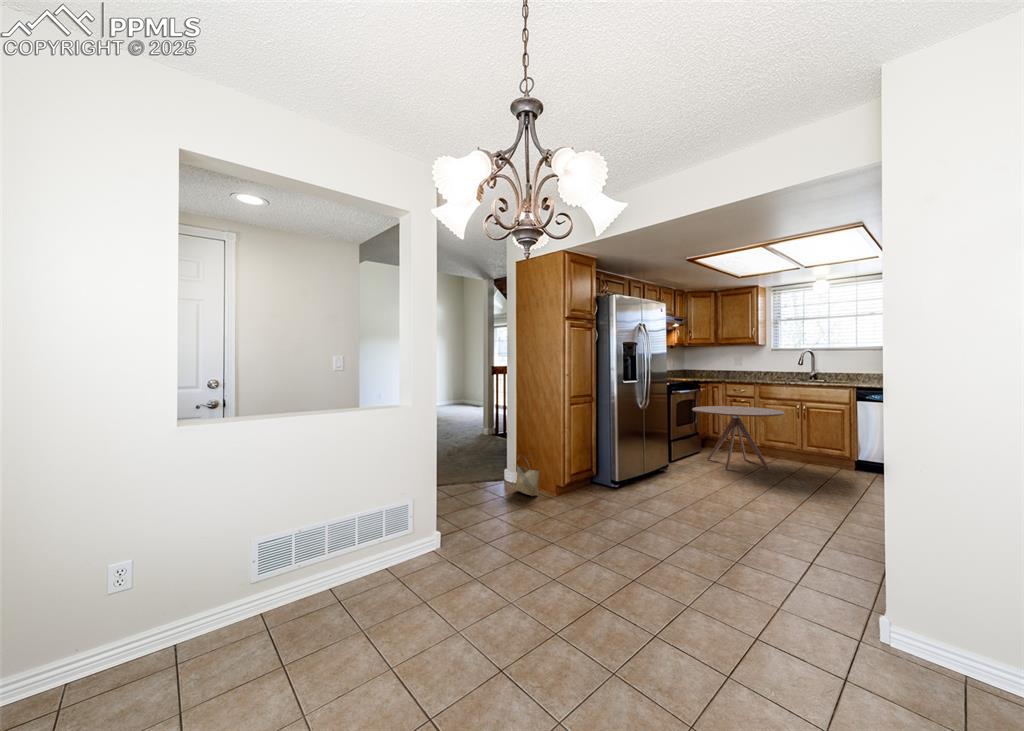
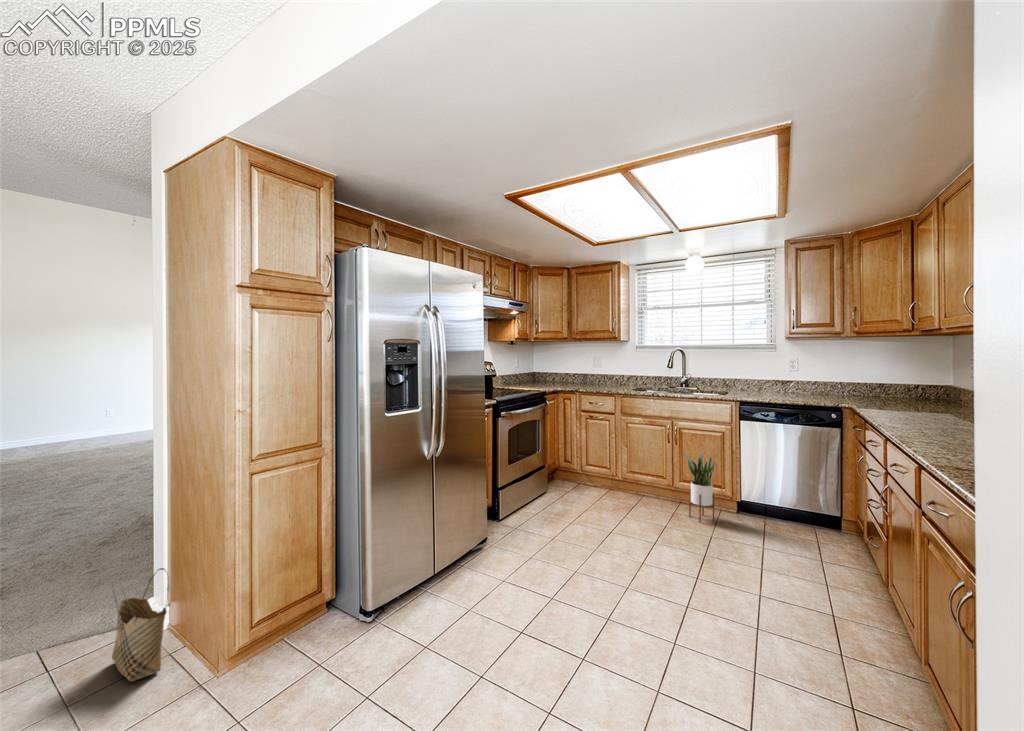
round table: present [692,406,785,470] -> none [531,426,653,530]
potted plant: none [811,423,836,472] -> present [685,451,716,522]

